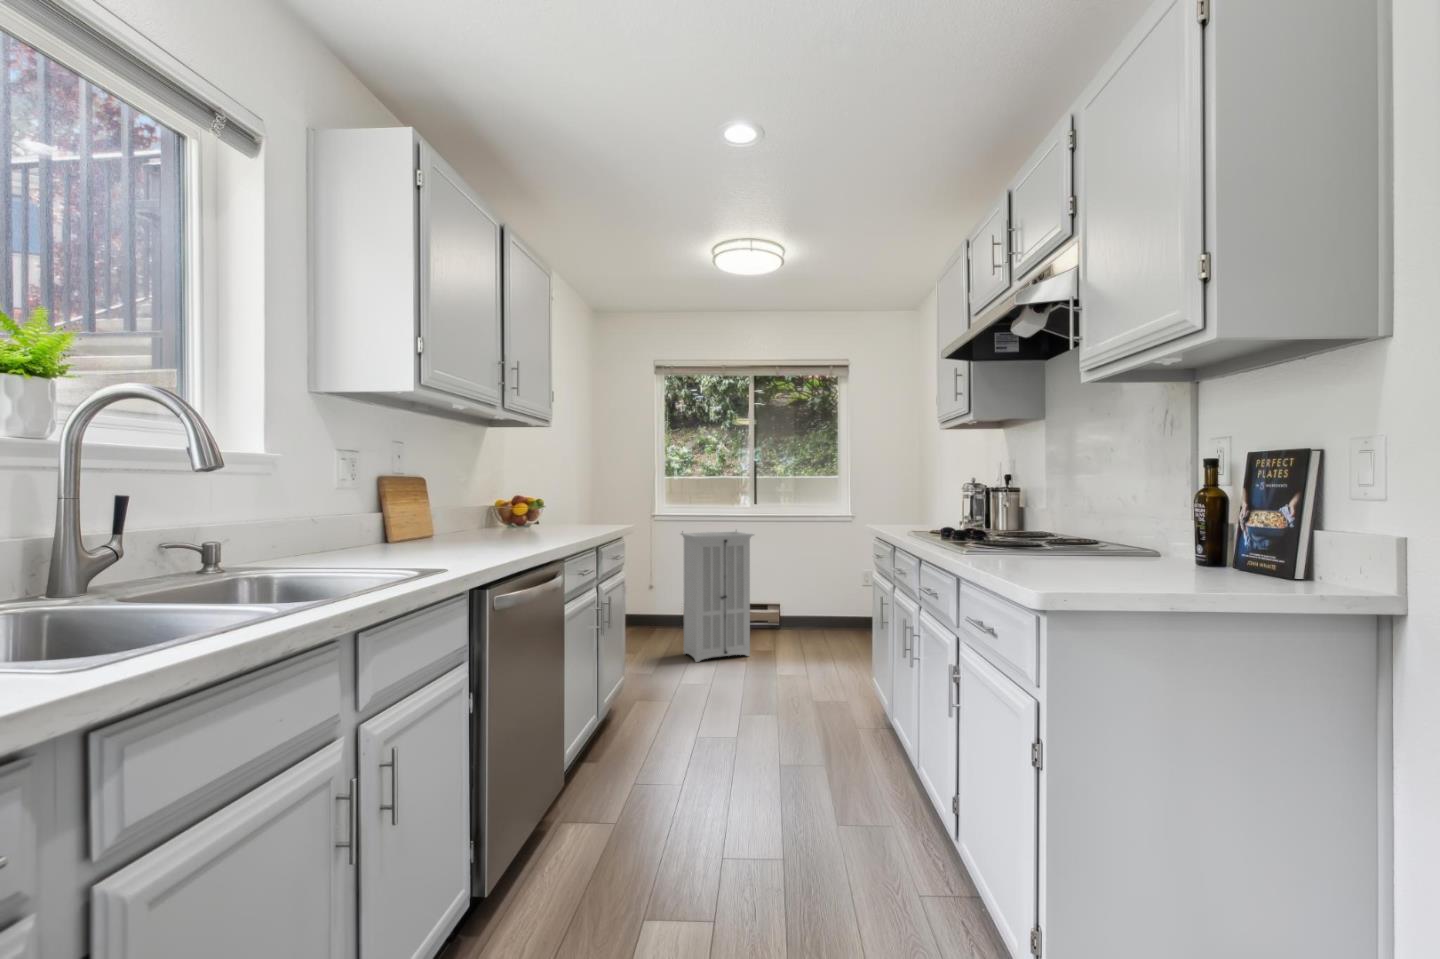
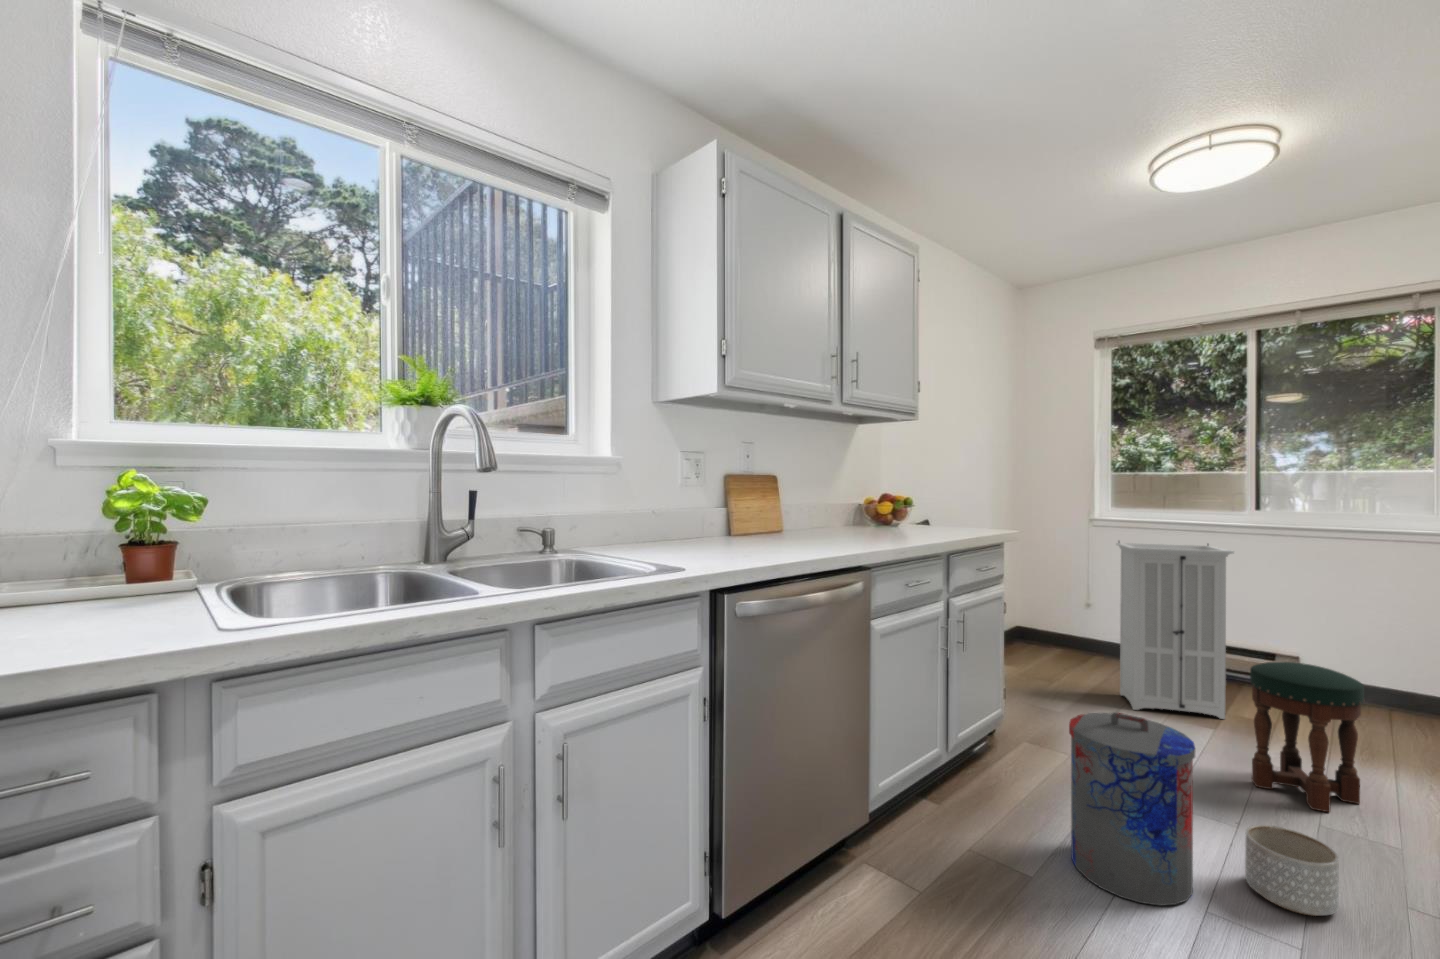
stool: none [776,604,831,698] -> present [1250,662,1364,812]
trash can: none [698,651,774,781] -> present [1069,712,1195,906]
planter: none [795,706,840,755] -> present [1245,825,1339,916]

